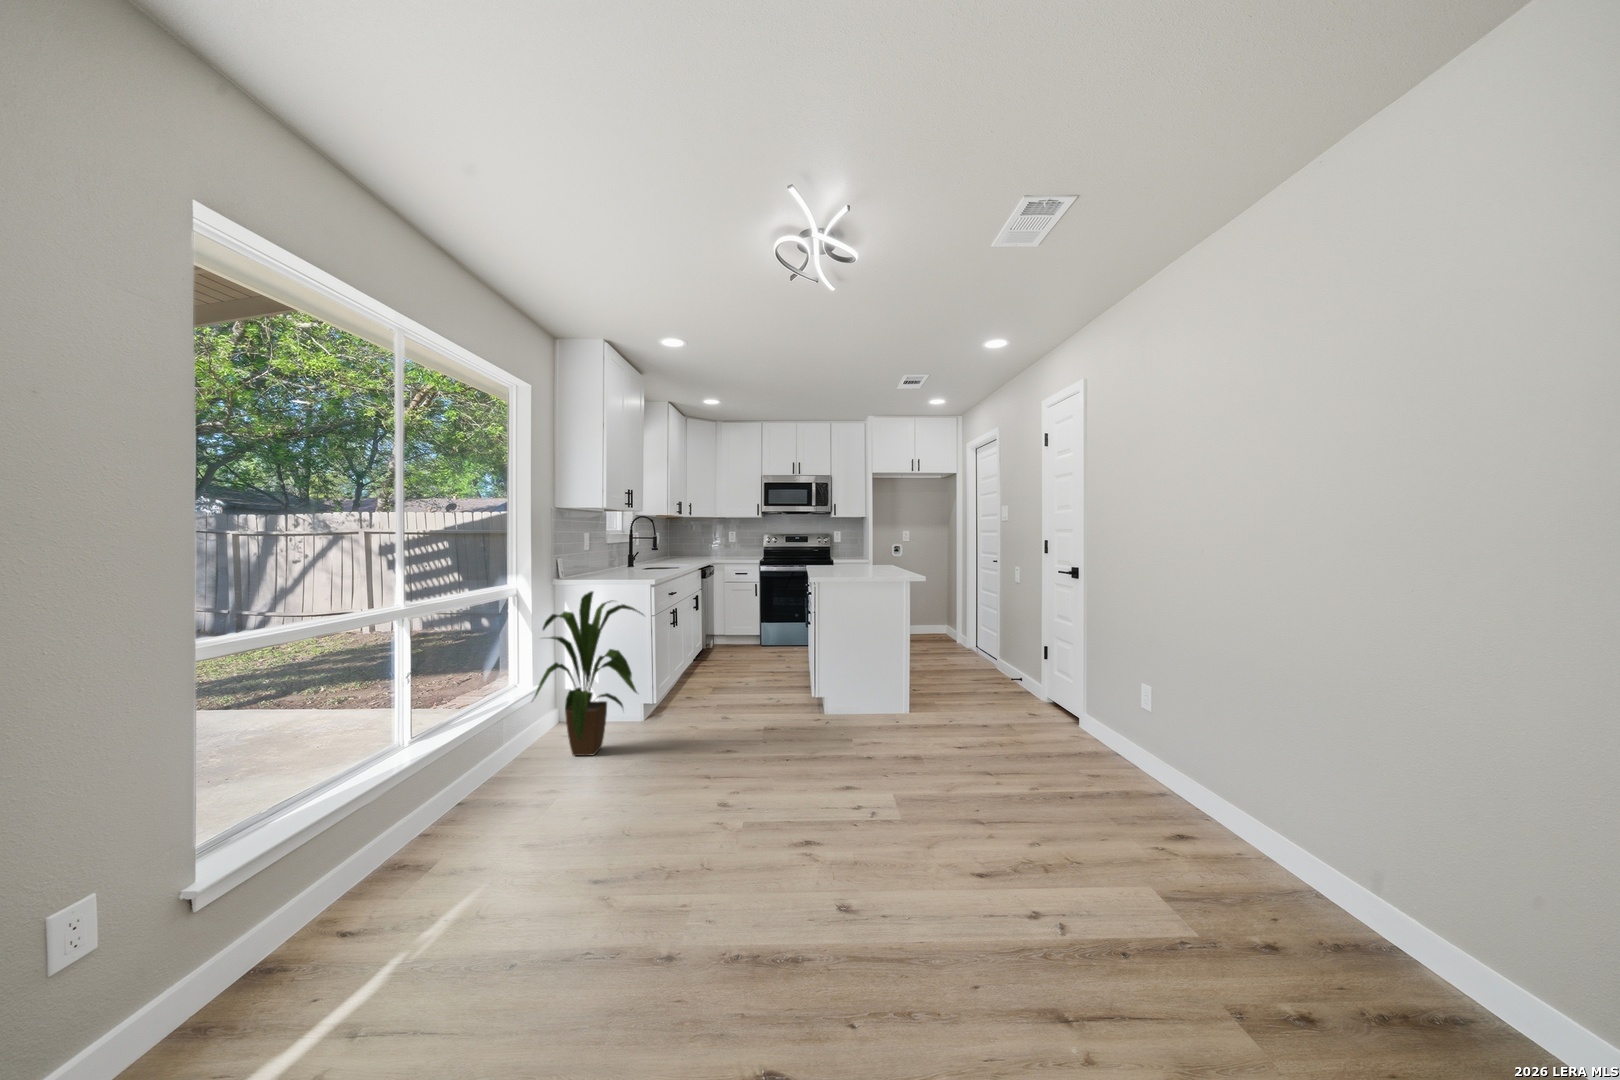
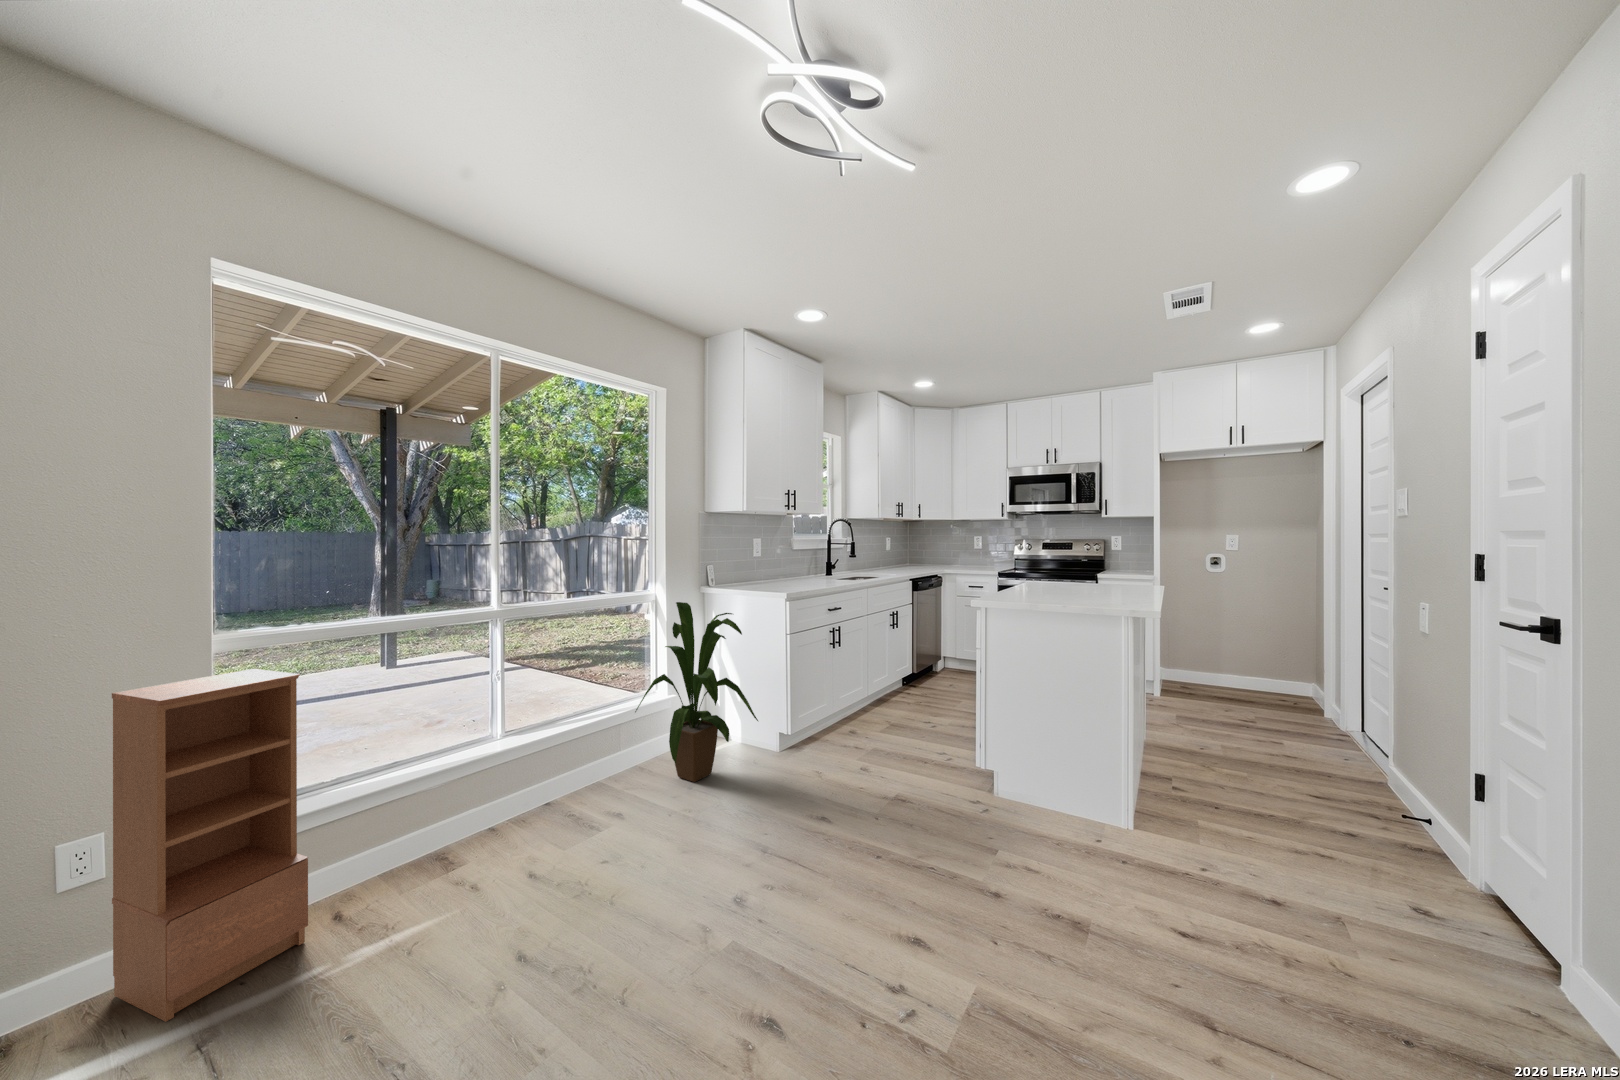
bookcase: none [157,675,363,1056] -> present [112,669,308,1022]

